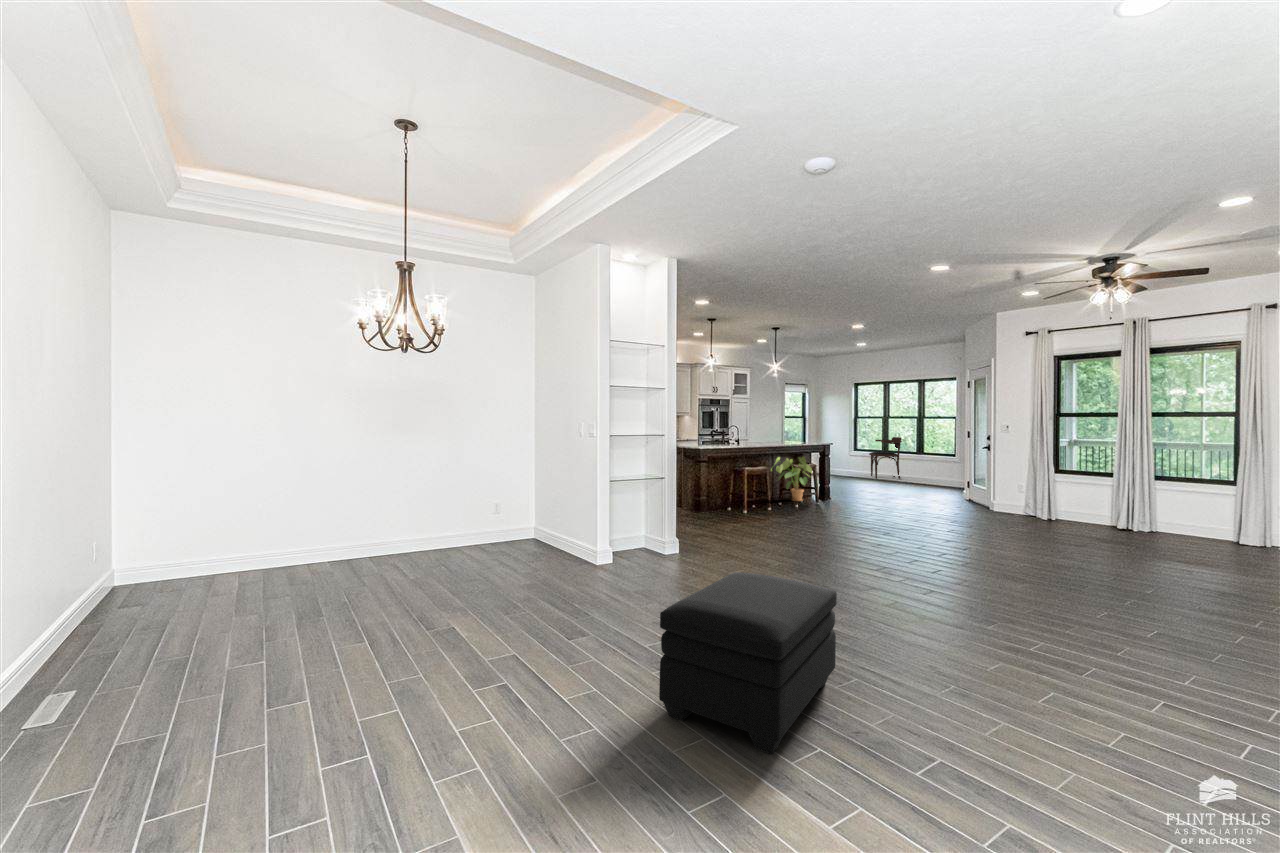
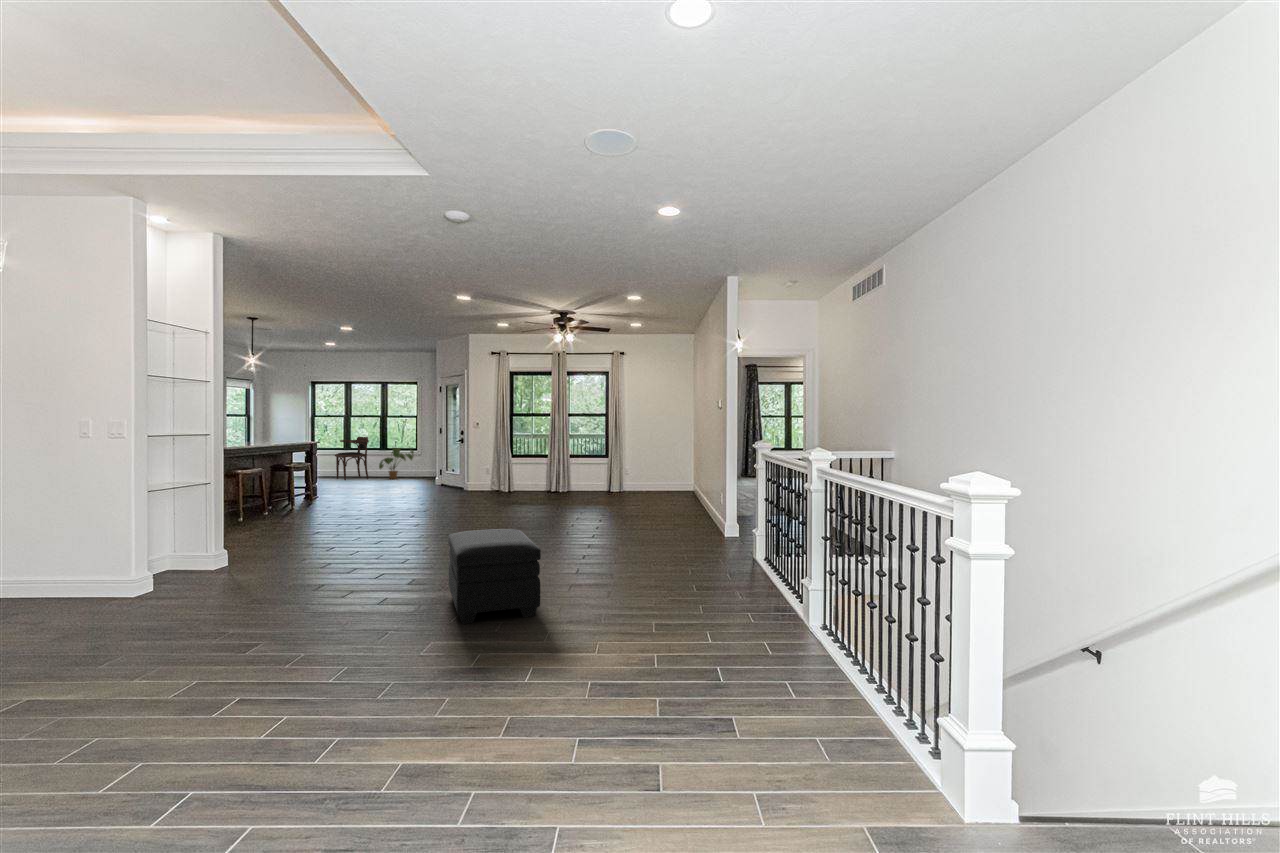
house plant: present [776,457,812,501] -> present [379,448,414,479]

